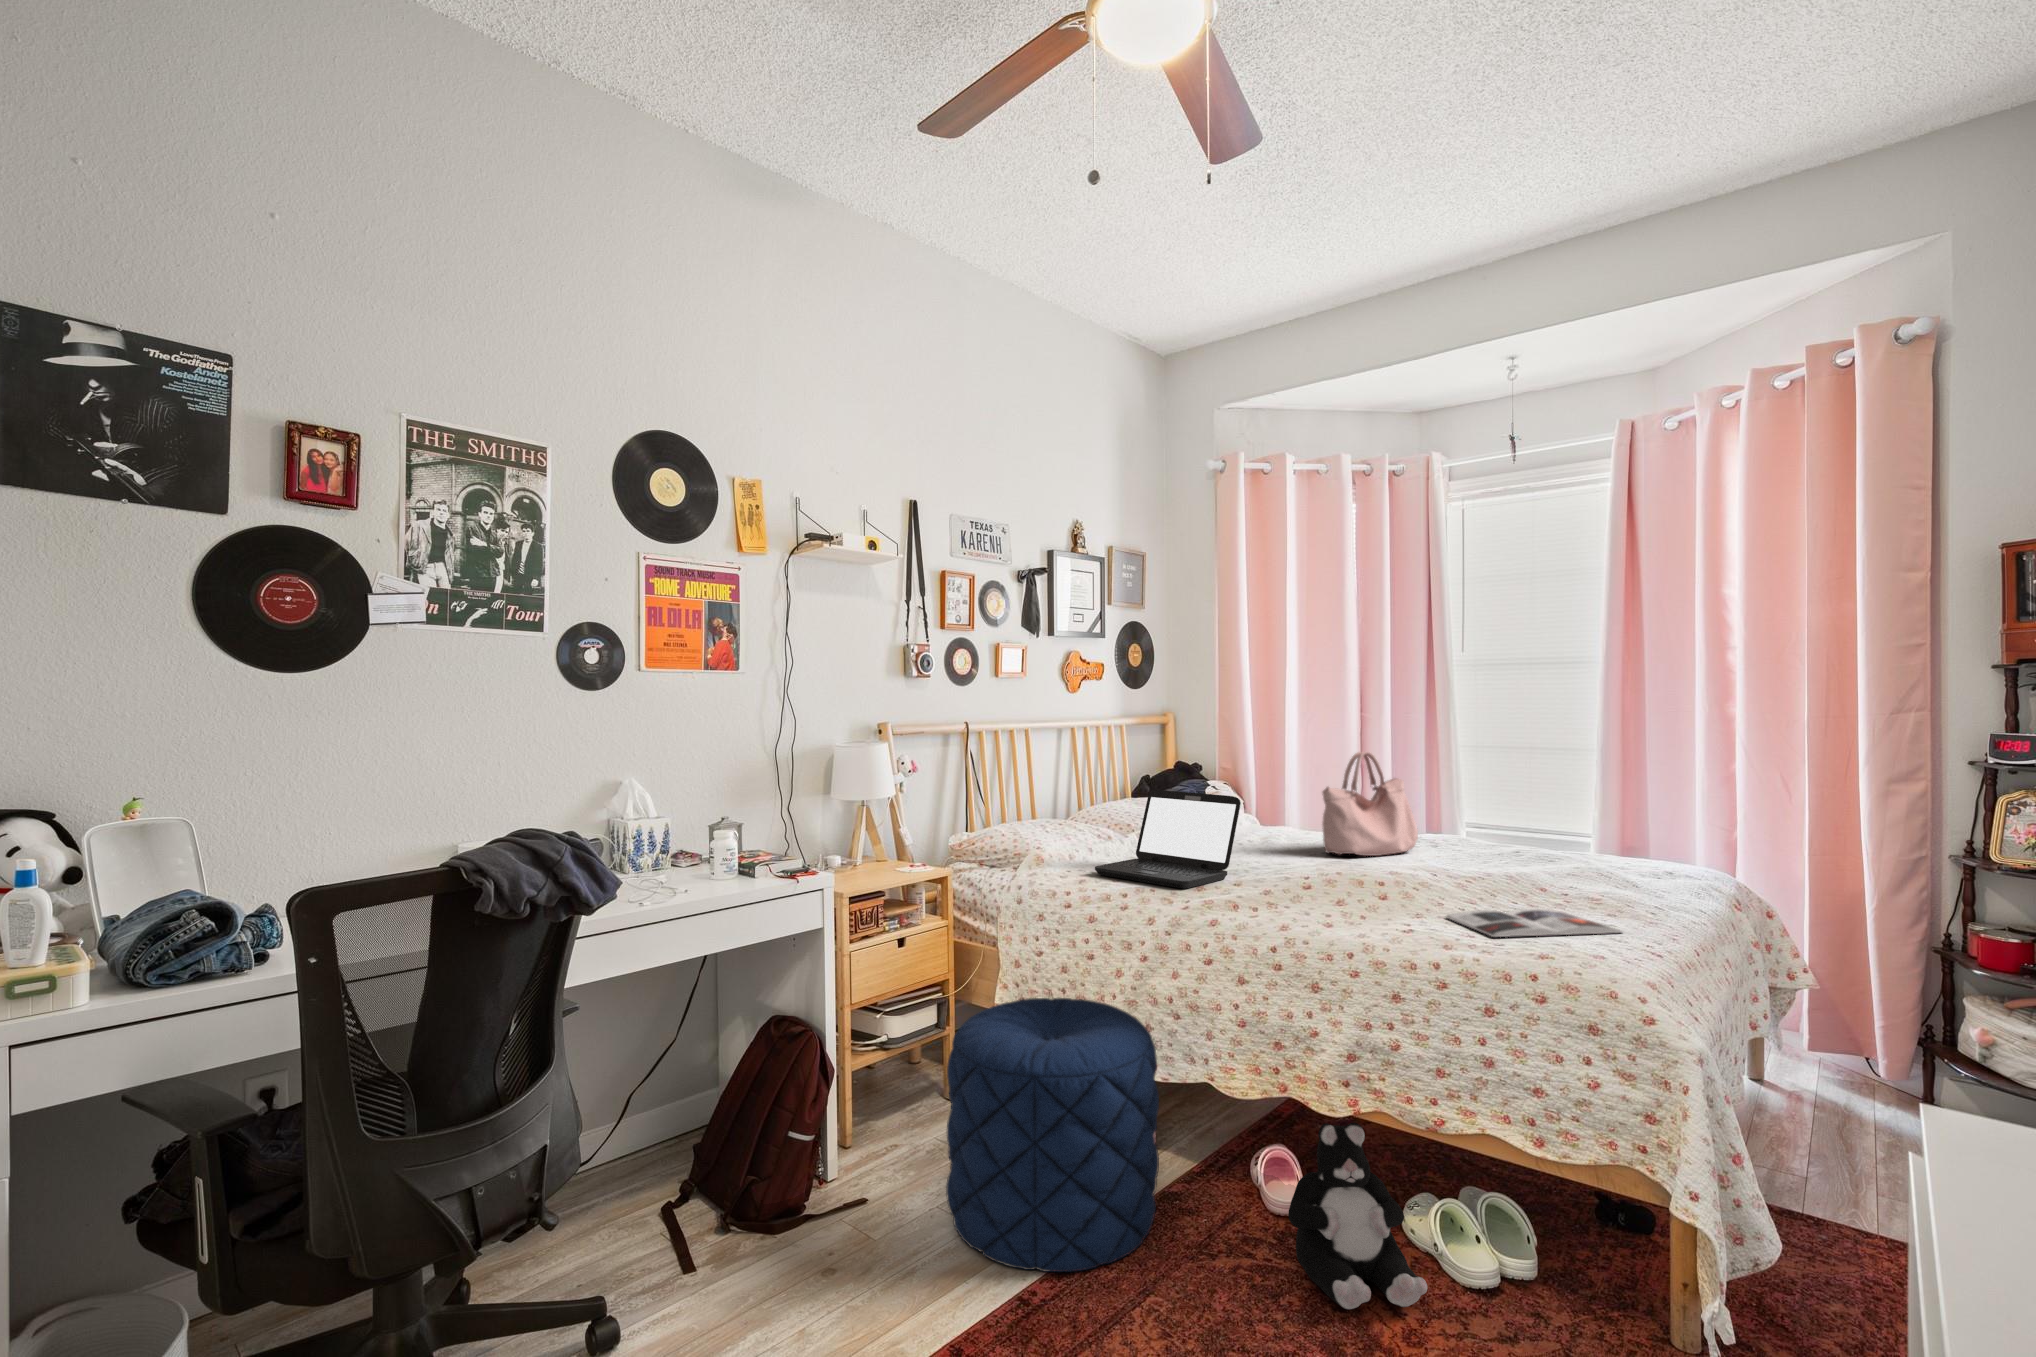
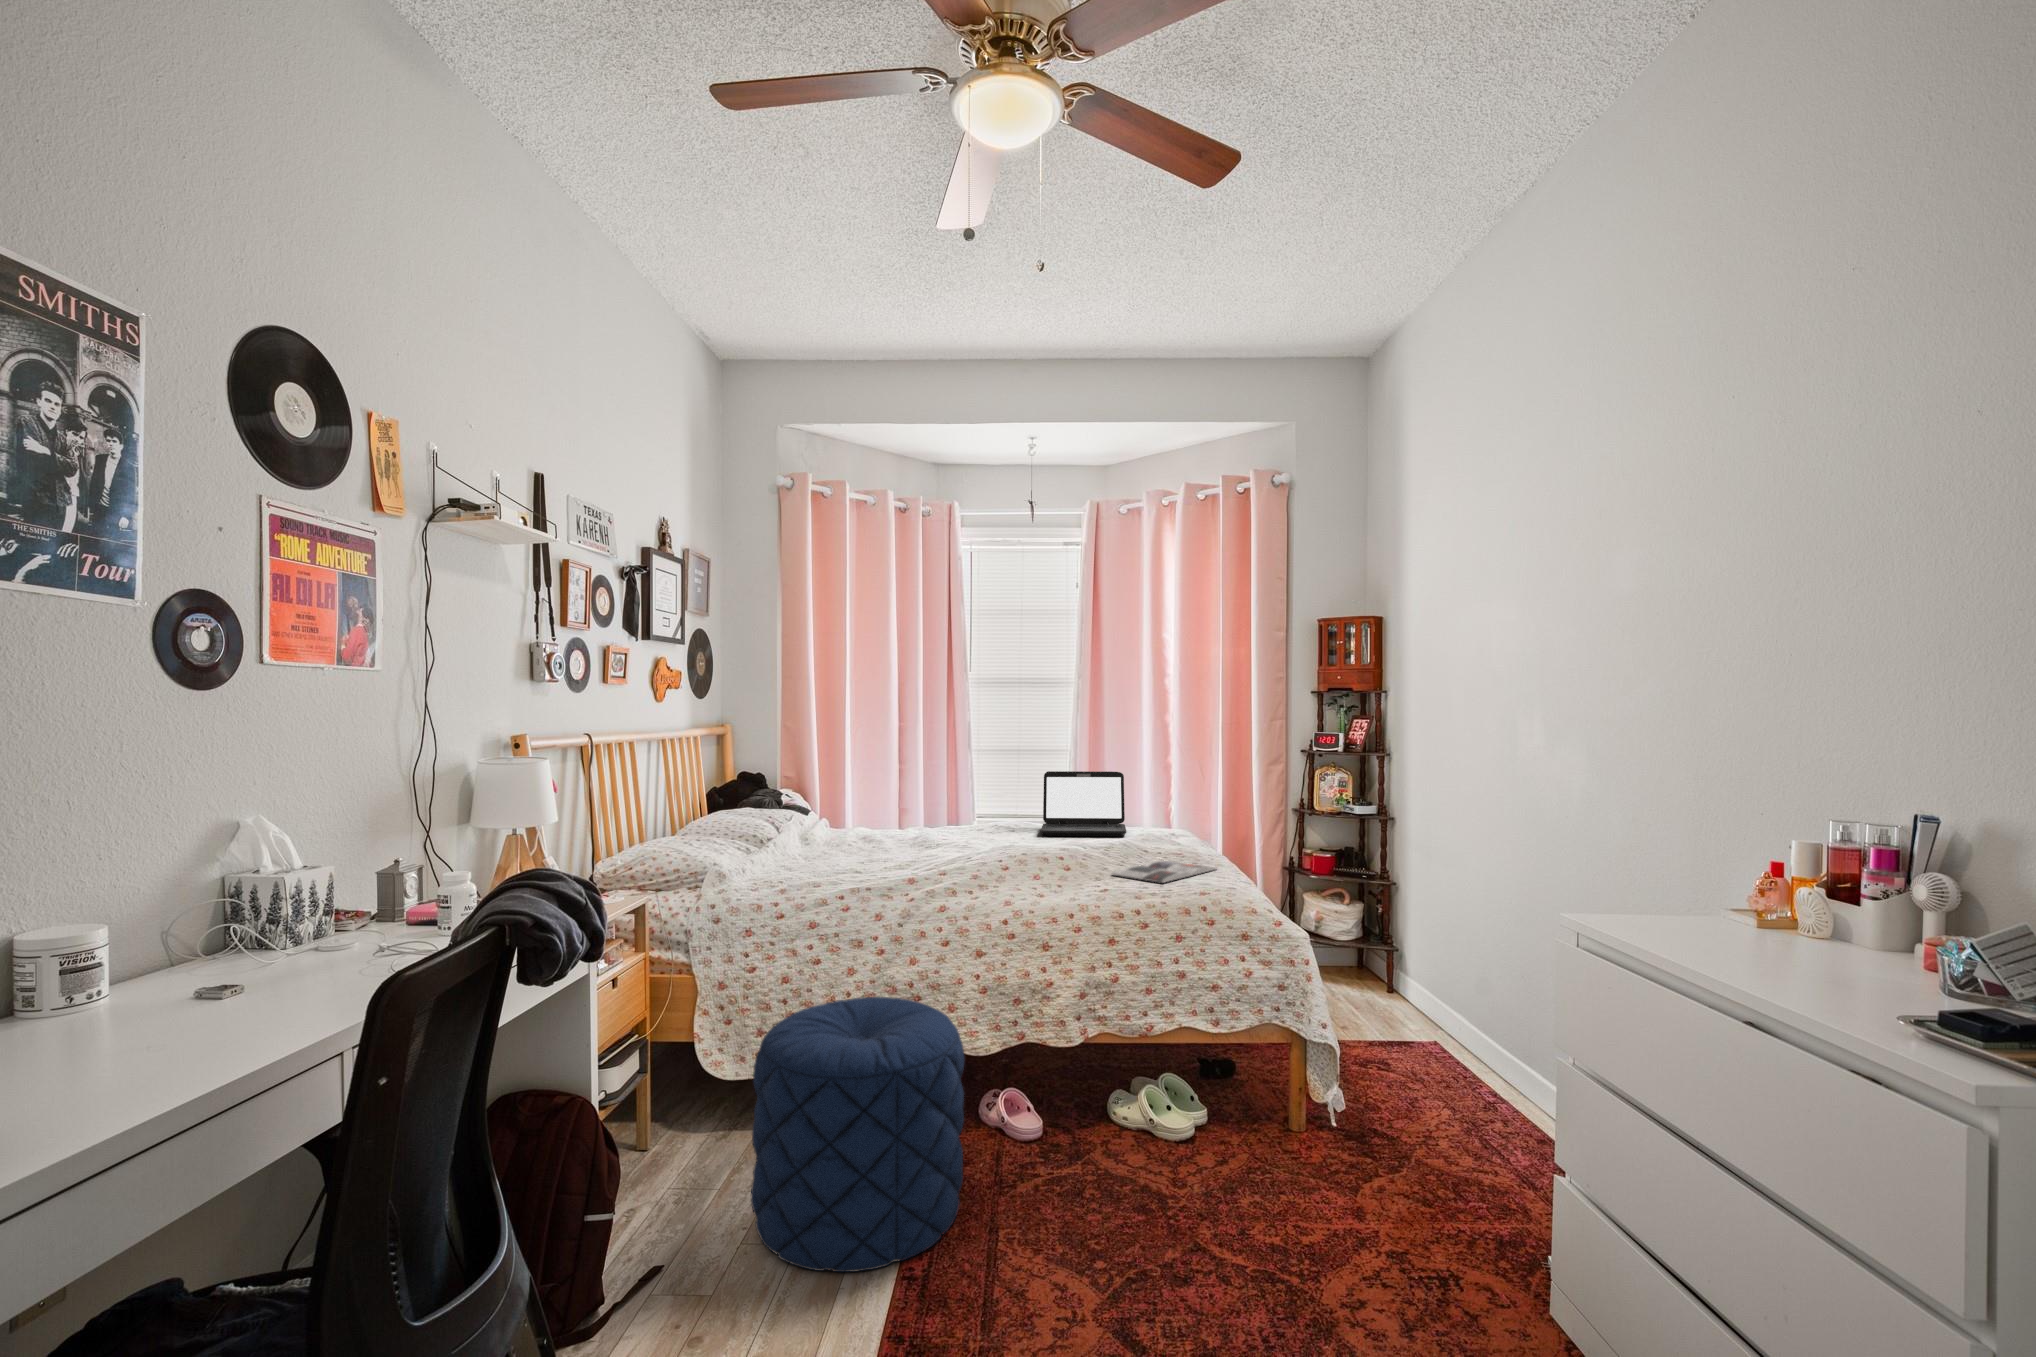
handbag: present [1322,752,1418,856] -> none [938,751,1001,841]
laptop: present [1095,790,1241,889] -> present [1041,771,1126,836]
plush toy: present [1288,1123,1427,1309] -> none [1068,1044,1180,1188]

